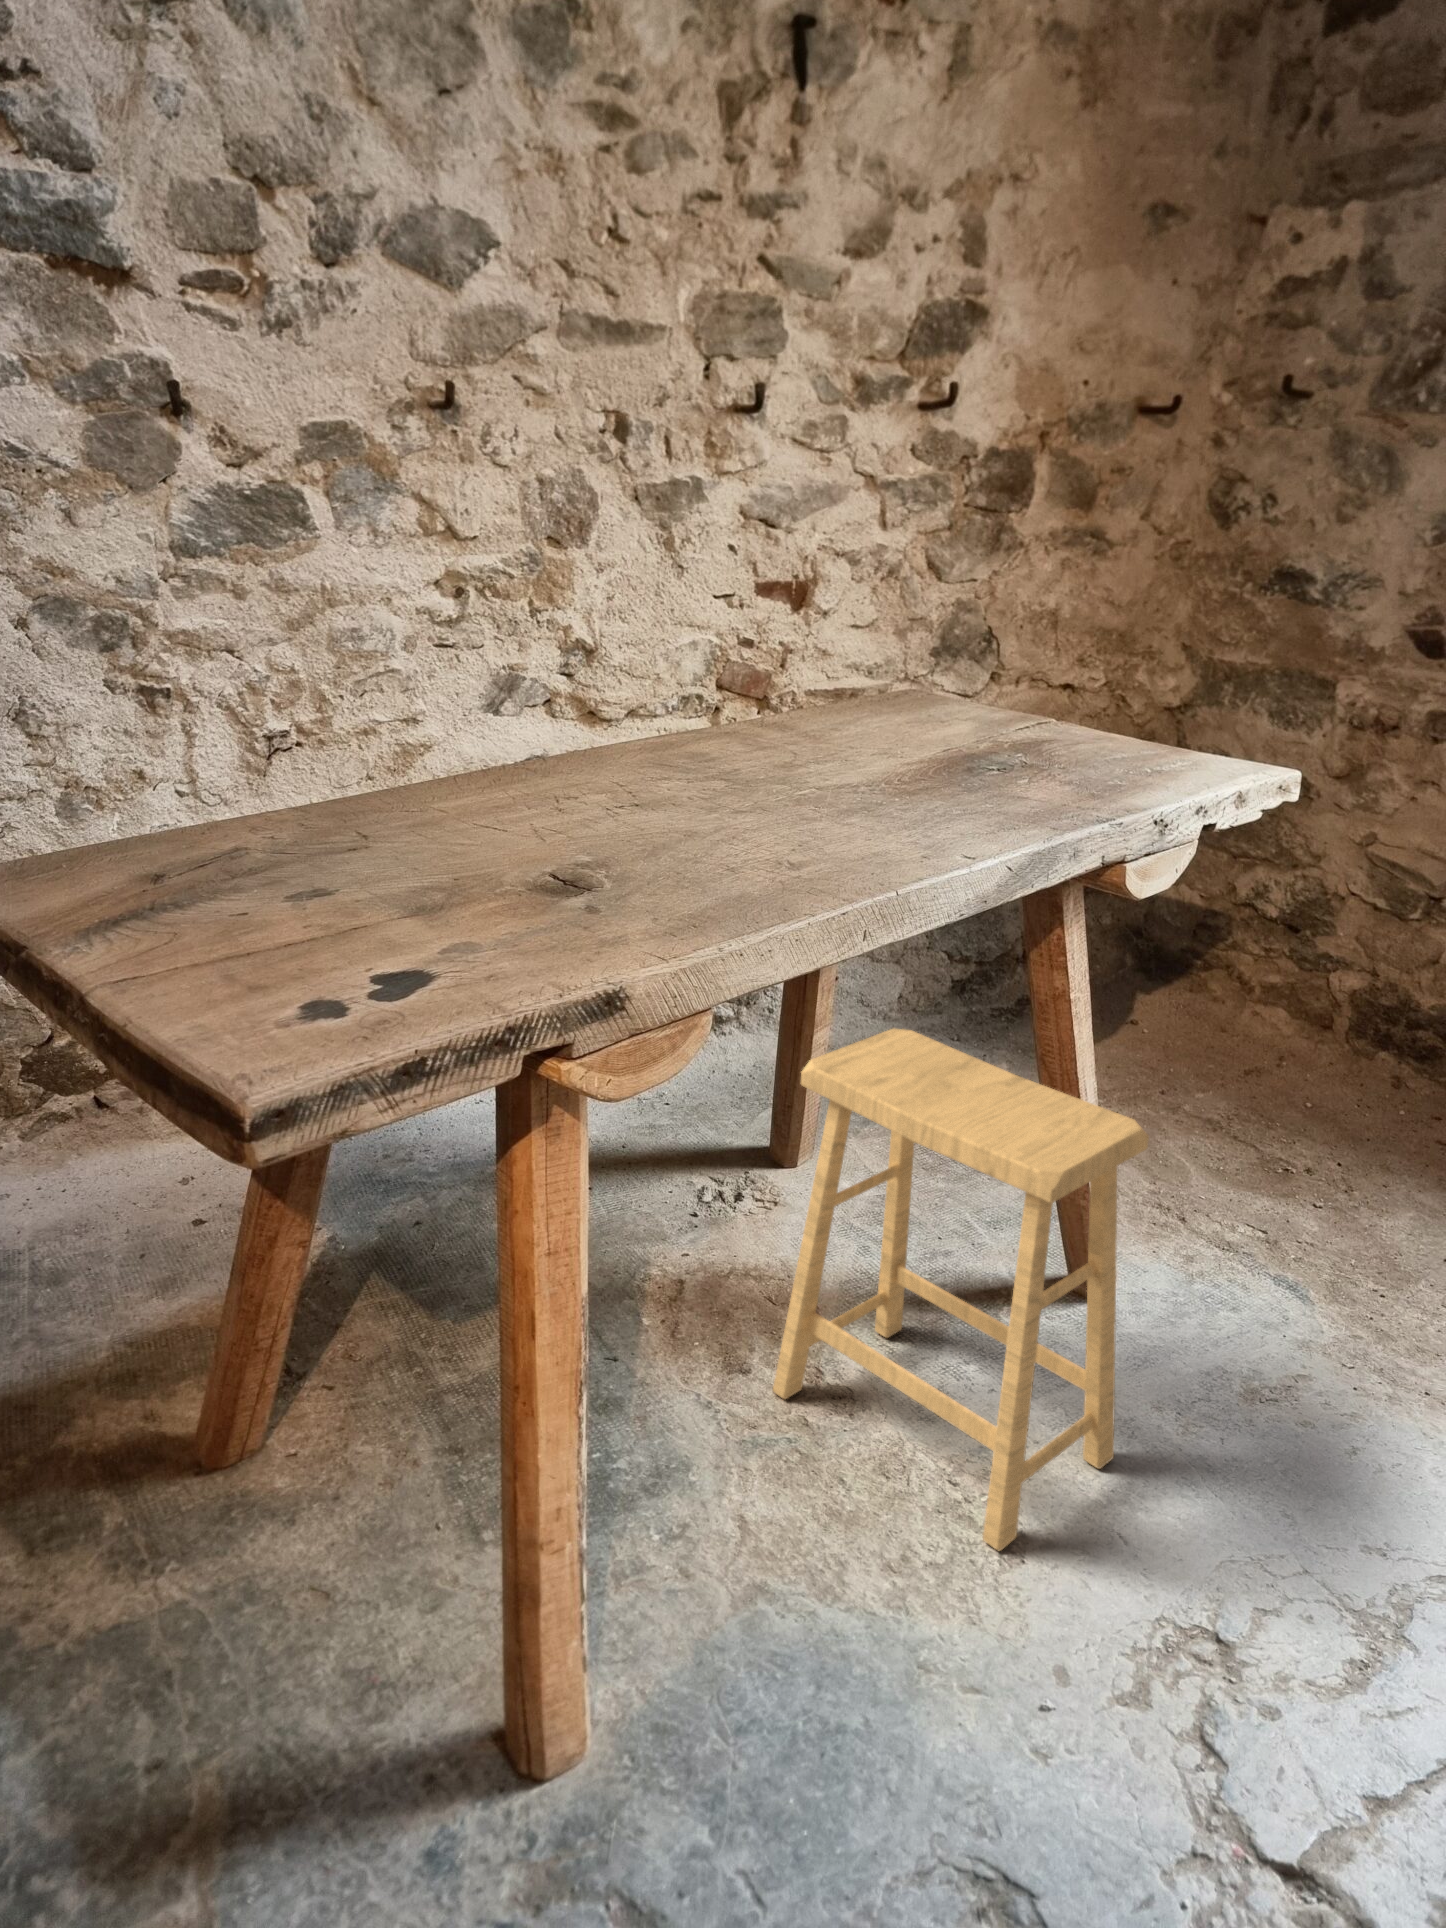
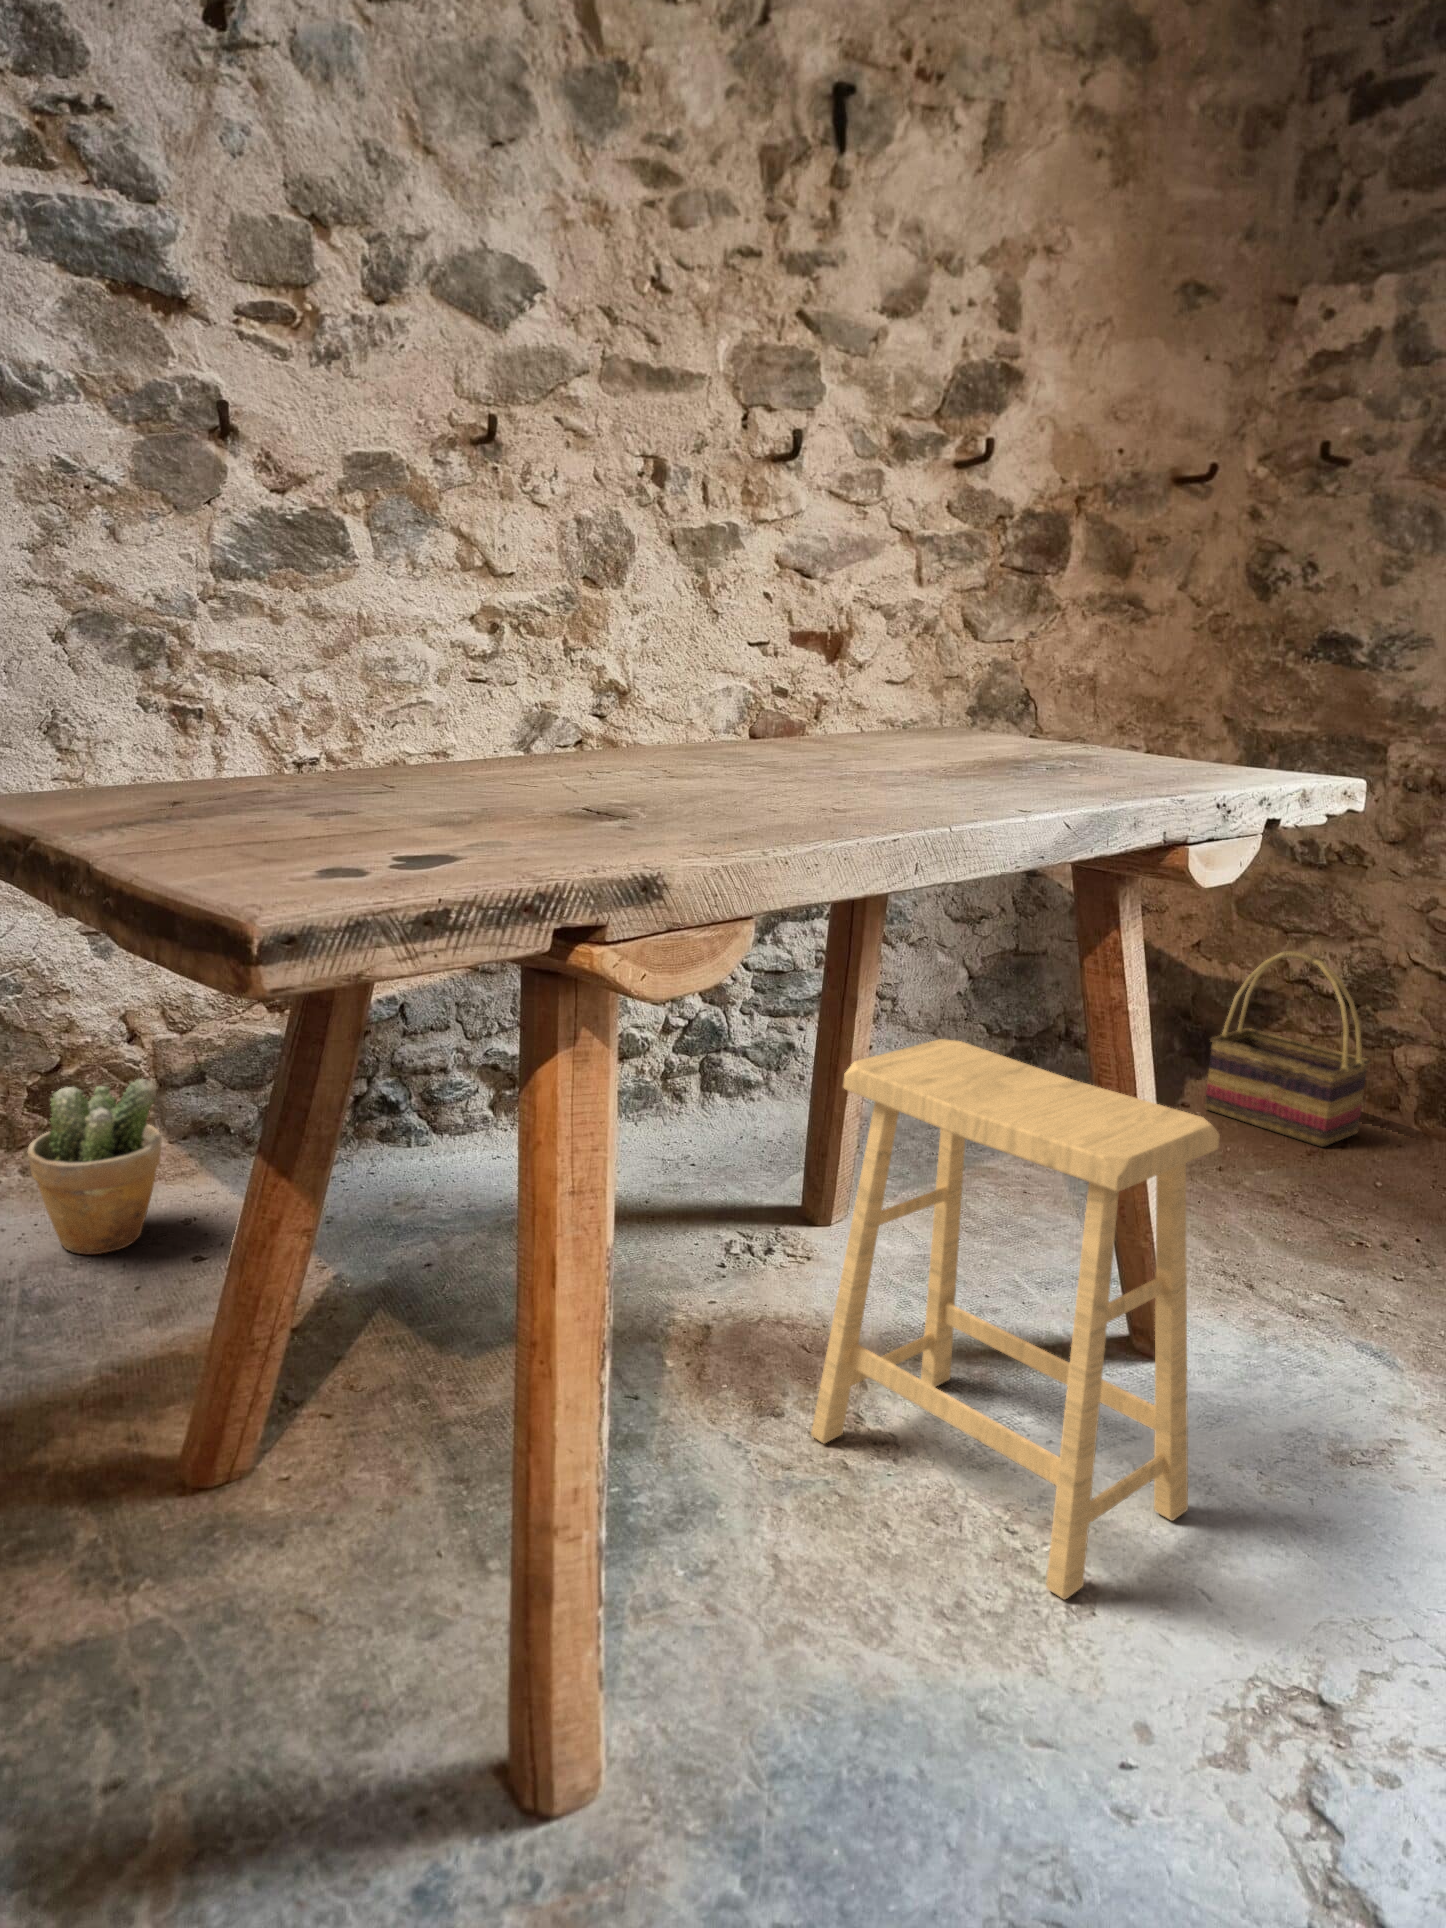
basket: none [1151,882,1308,1070] -> present [1205,951,1370,1147]
potted plant: none [26,1052,154,1218] -> present [28,1079,162,1254]

